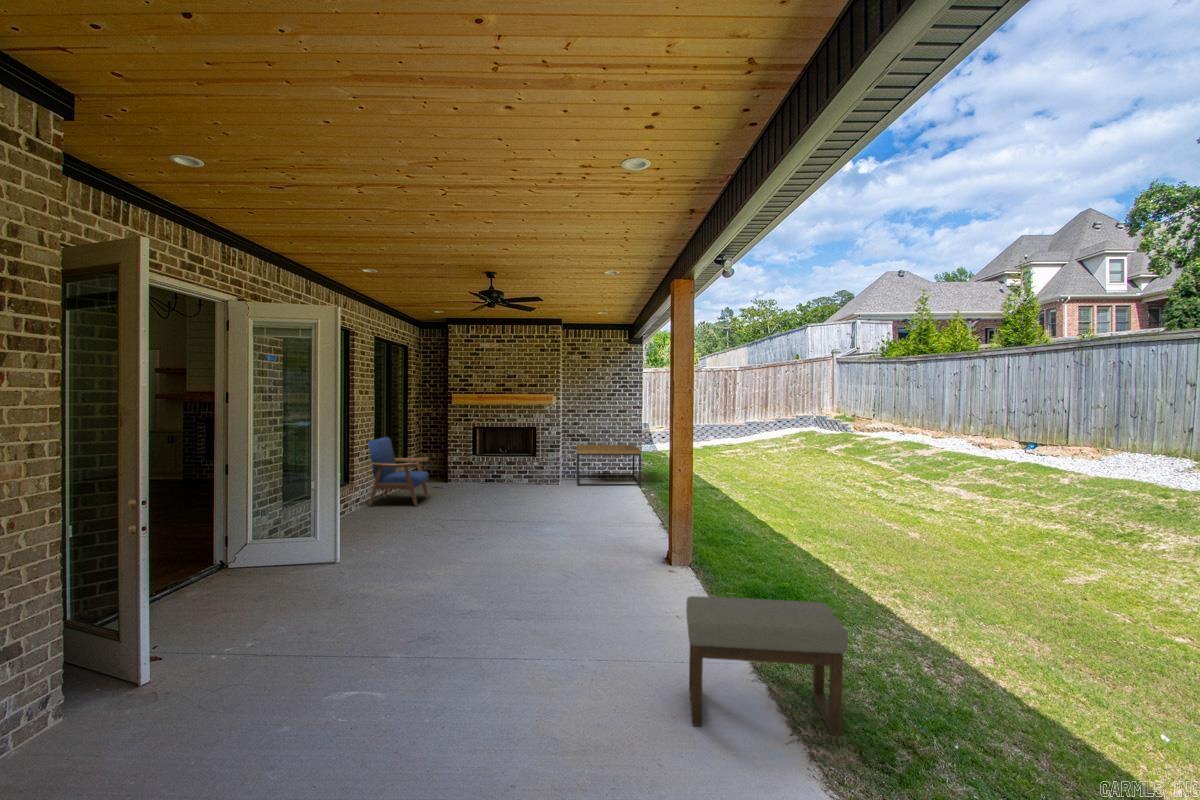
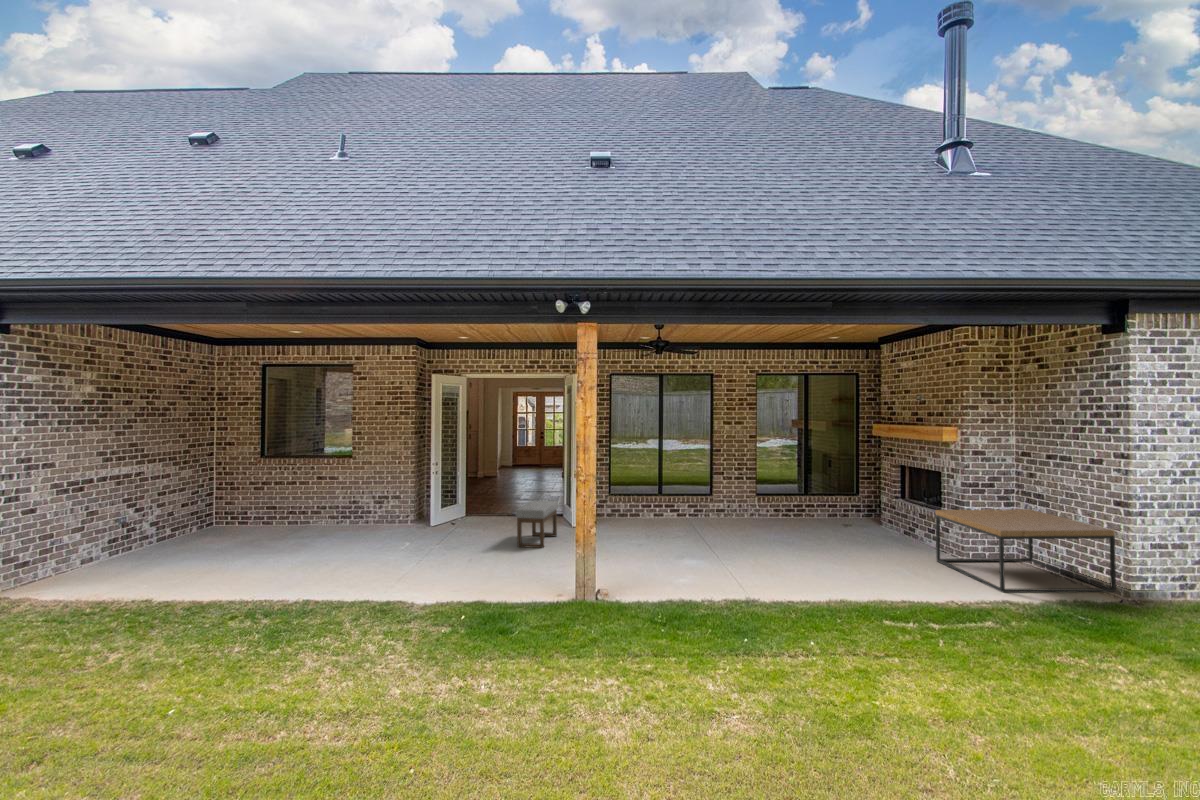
armchair: present [368,437,429,506] -> none [731,461,786,523]
ottoman: present [686,596,848,736] -> present [516,501,558,548]

